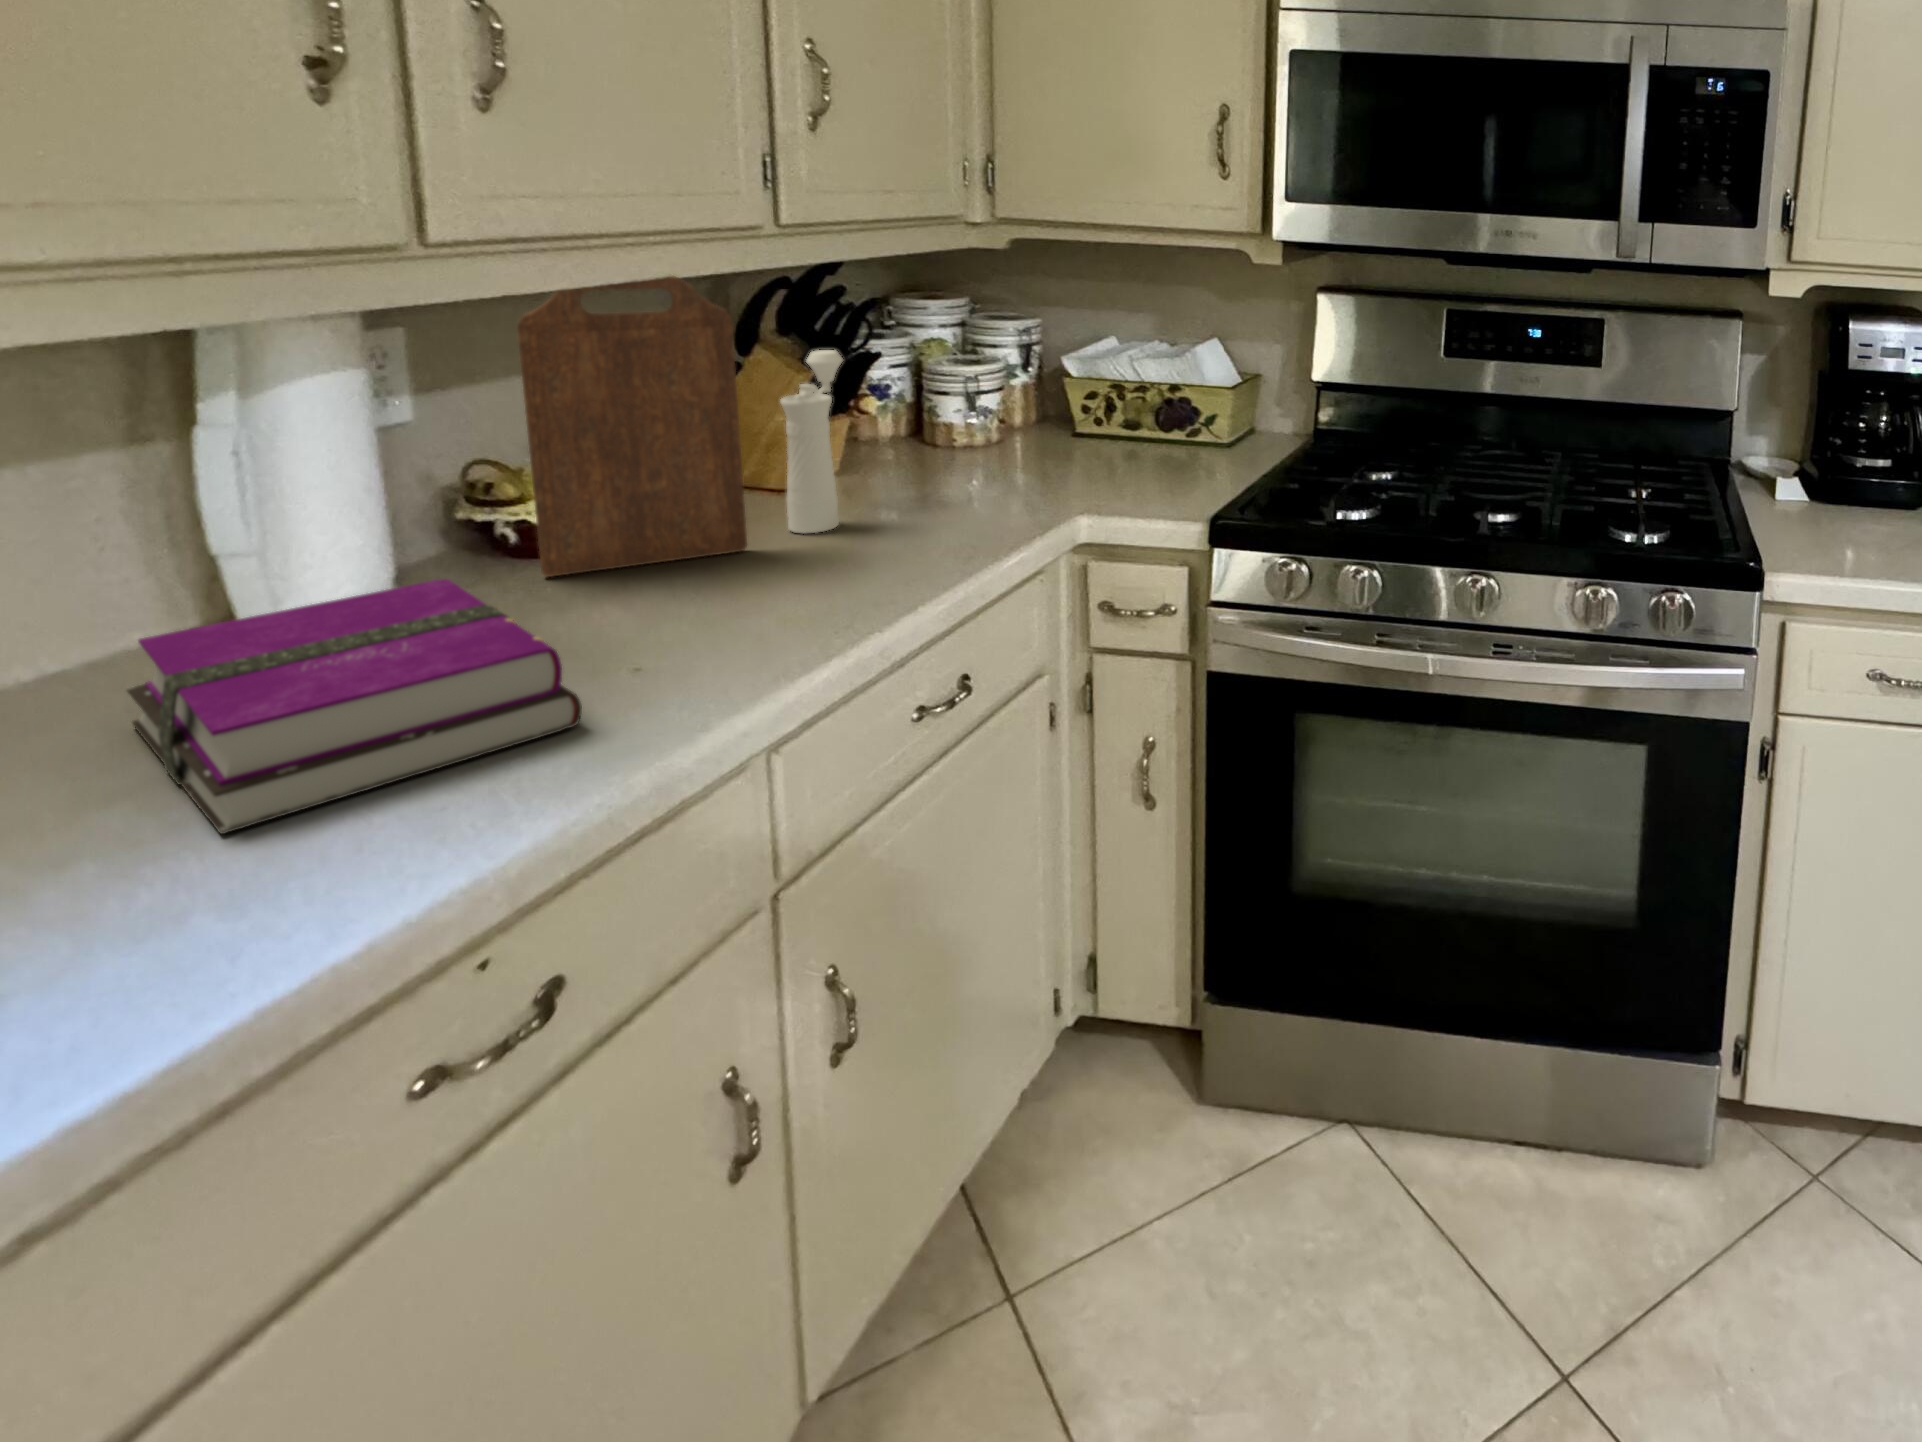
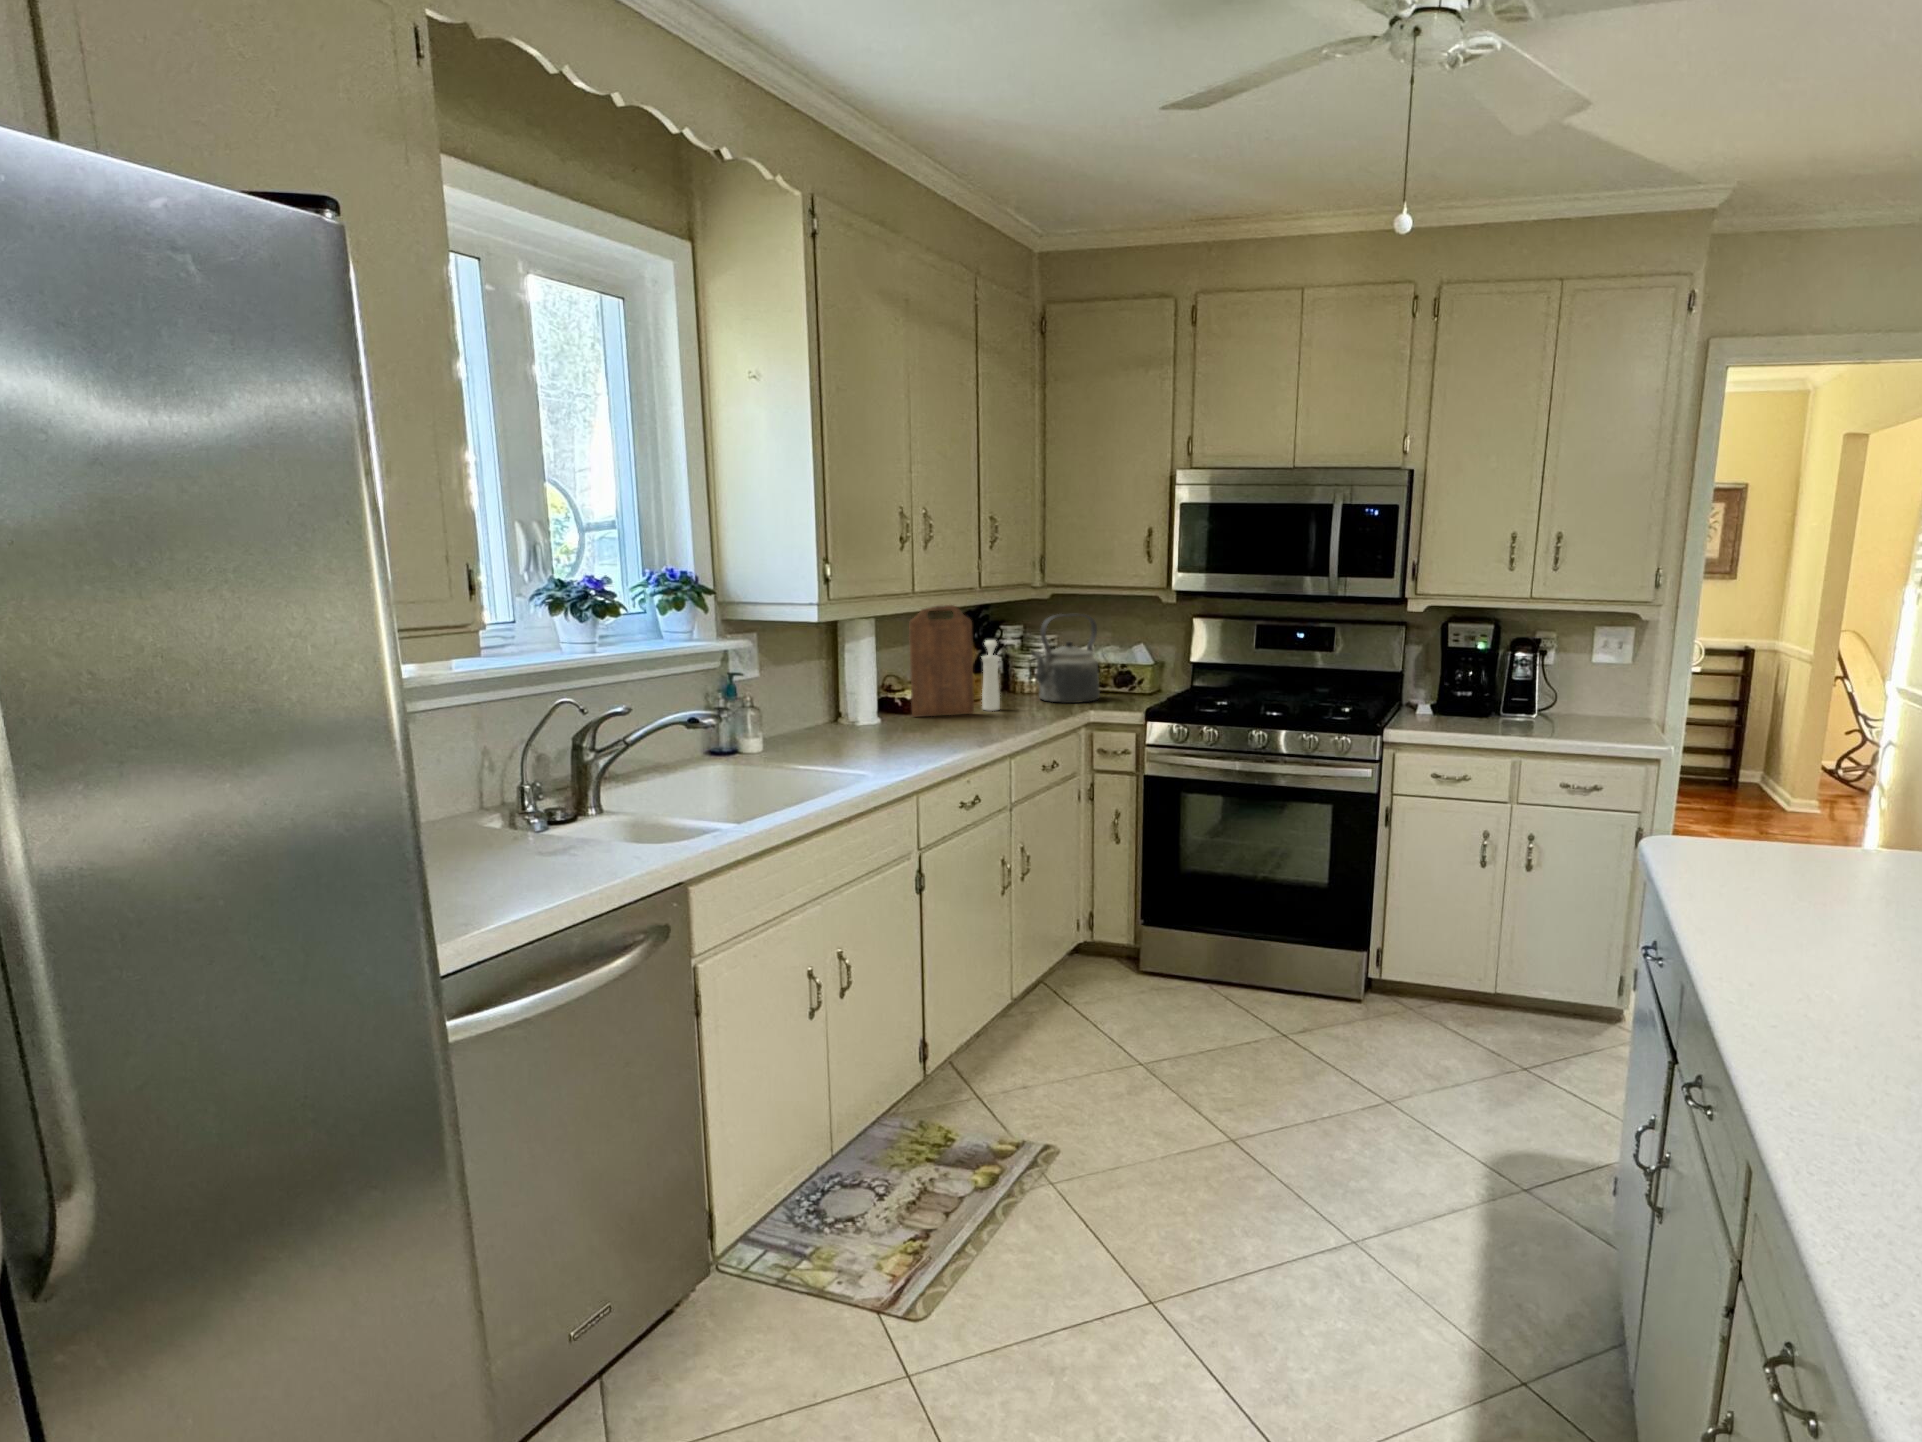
kettle: none [939,285,1113,488] -> present [1032,614,1100,703]
hardback book: present [127,579,582,834] -> none [846,702,967,747]

